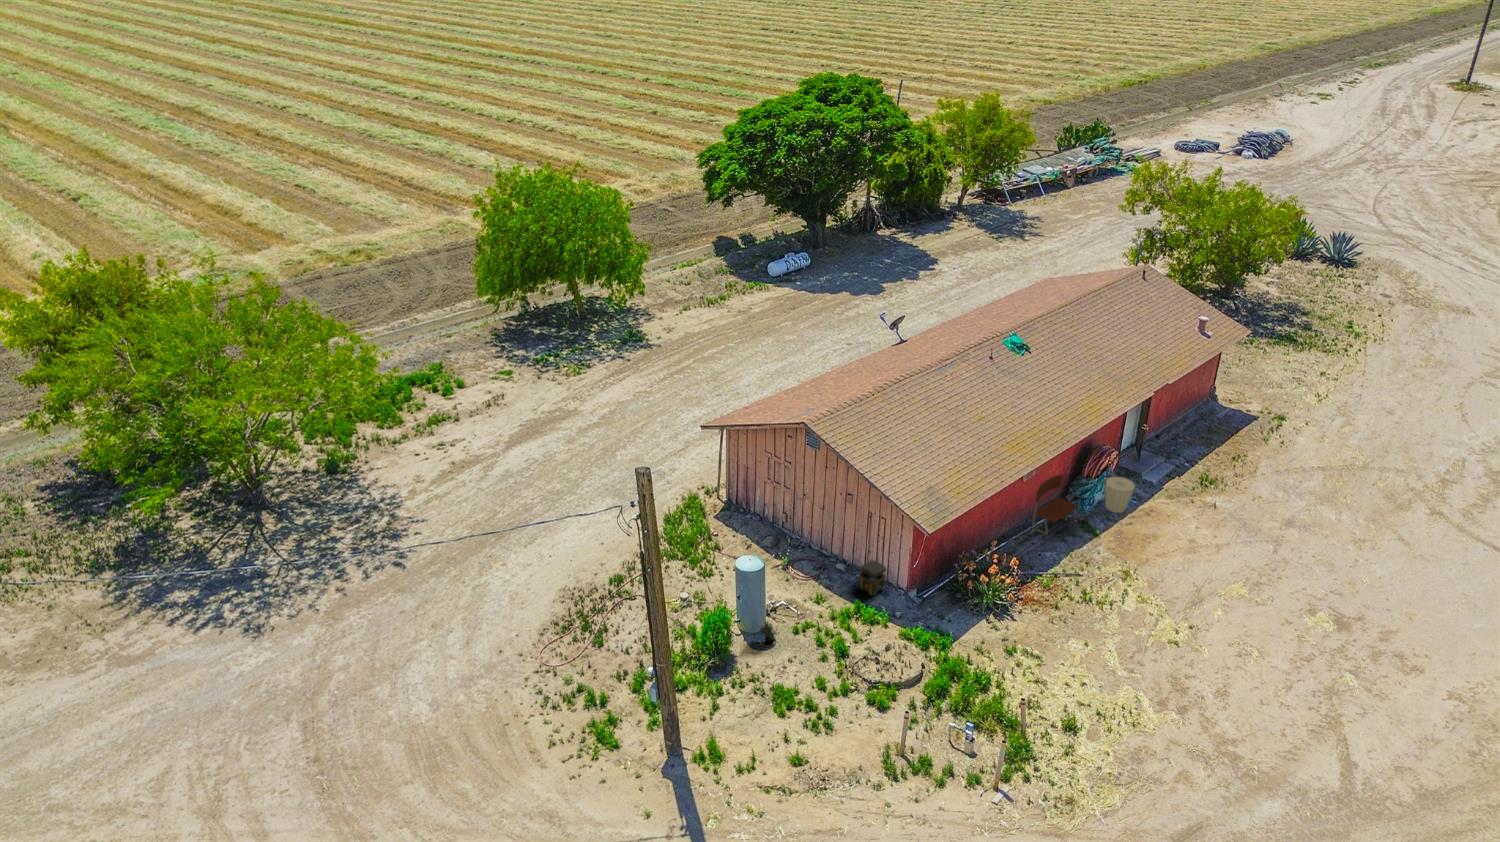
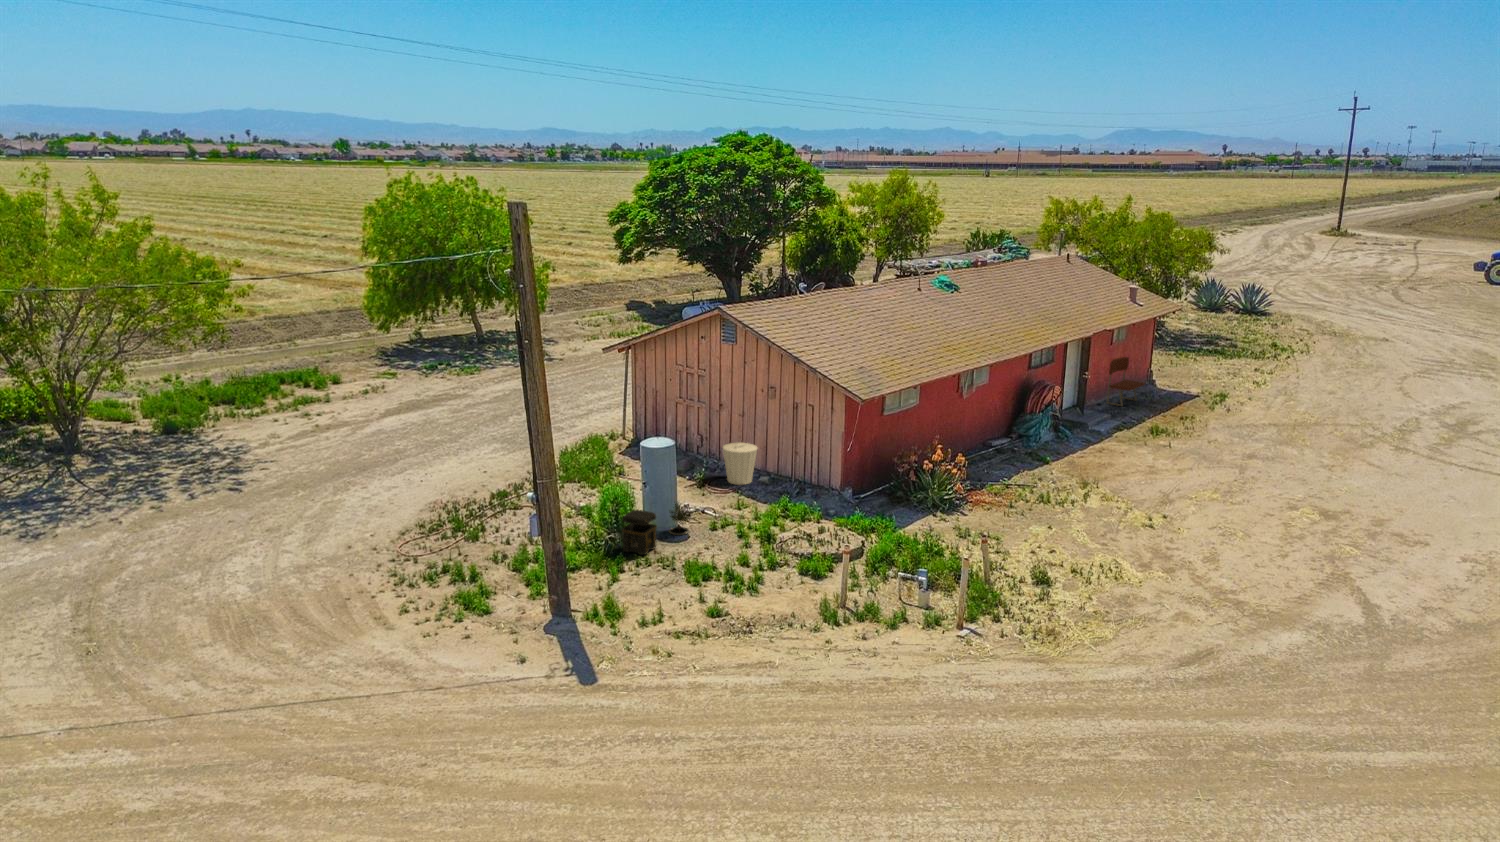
bench: present [1032,475,1077,535] -> present [1106,357,1145,406]
trash can: present [1105,477,1135,513] -> present [723,443,757,485]
toolbox: present [859,560,887,596] -> present [622,510,657,555]

